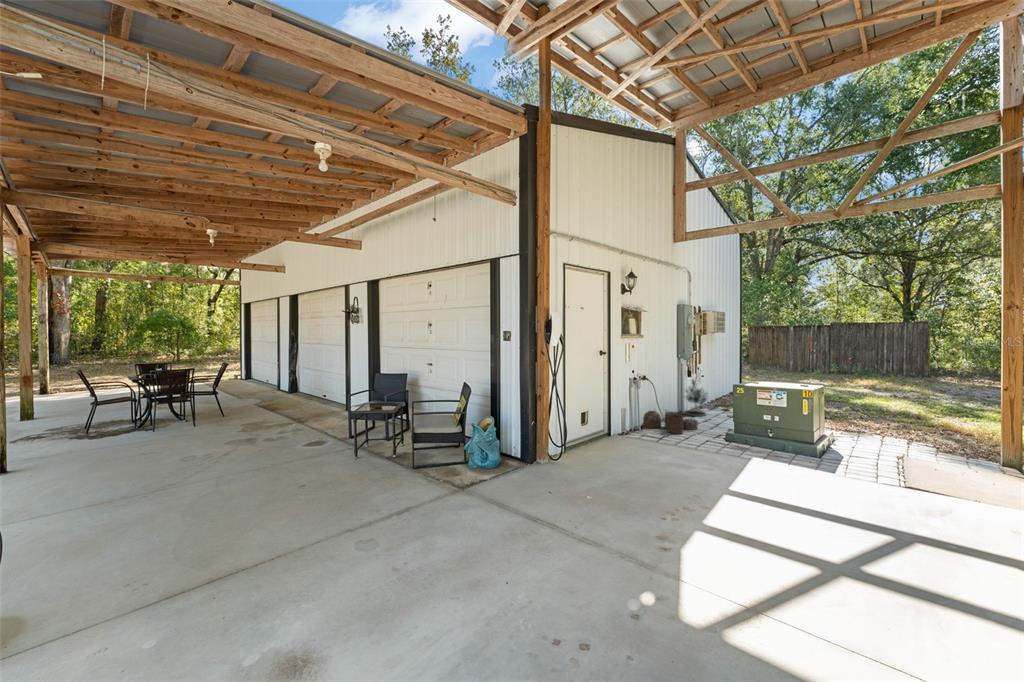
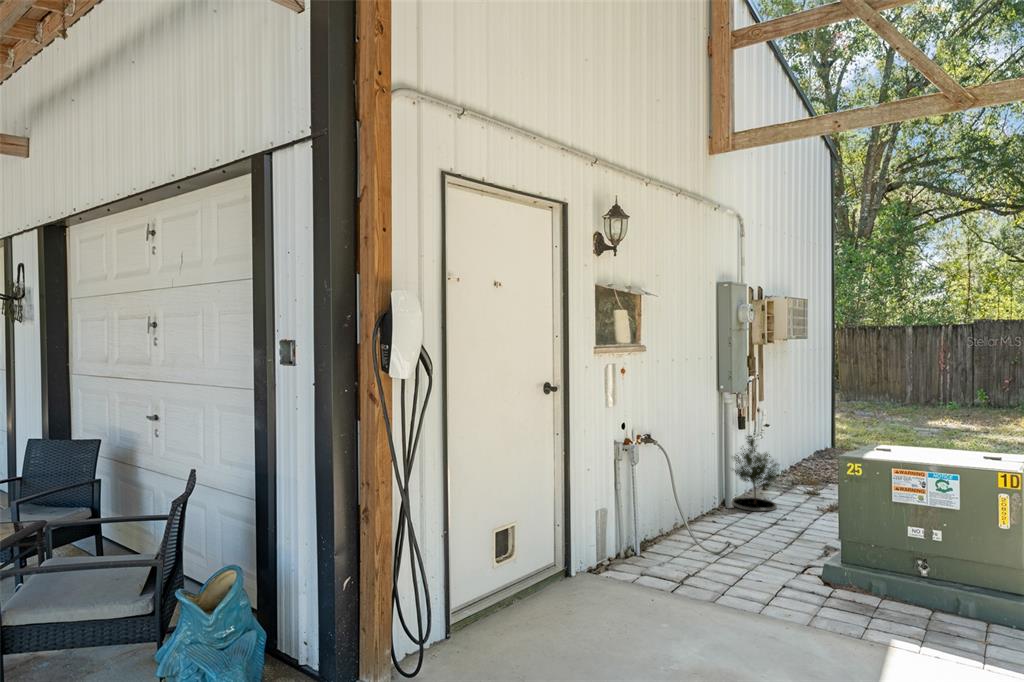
woven basket: present [643,411,698,434] -> none [645,507,762,569]

